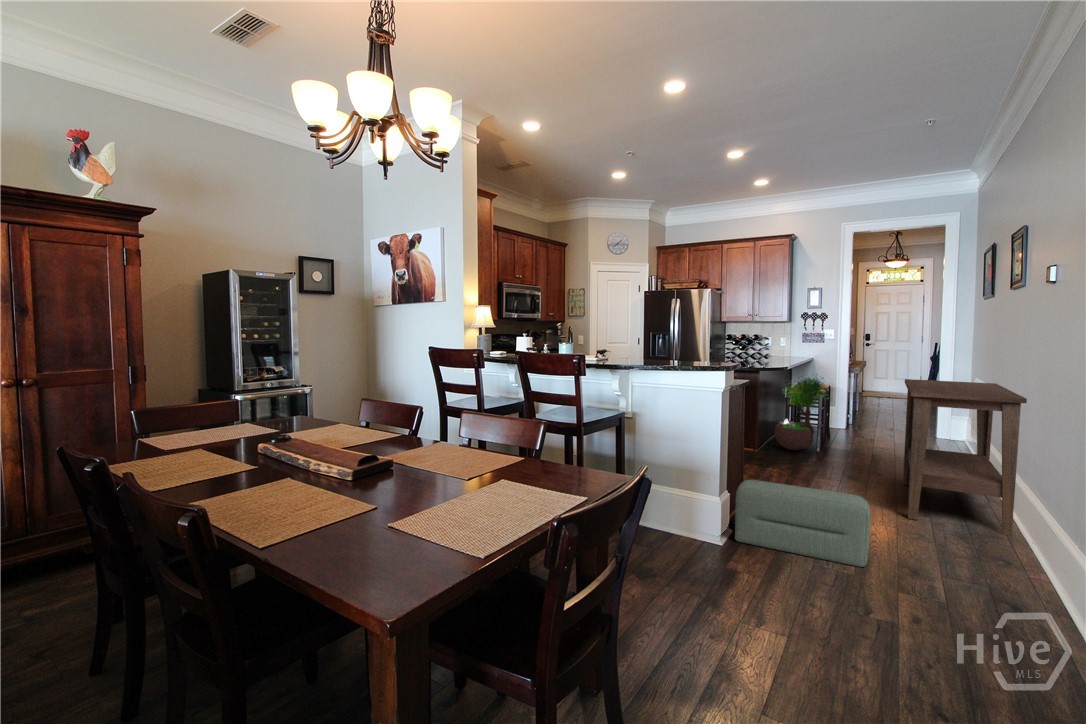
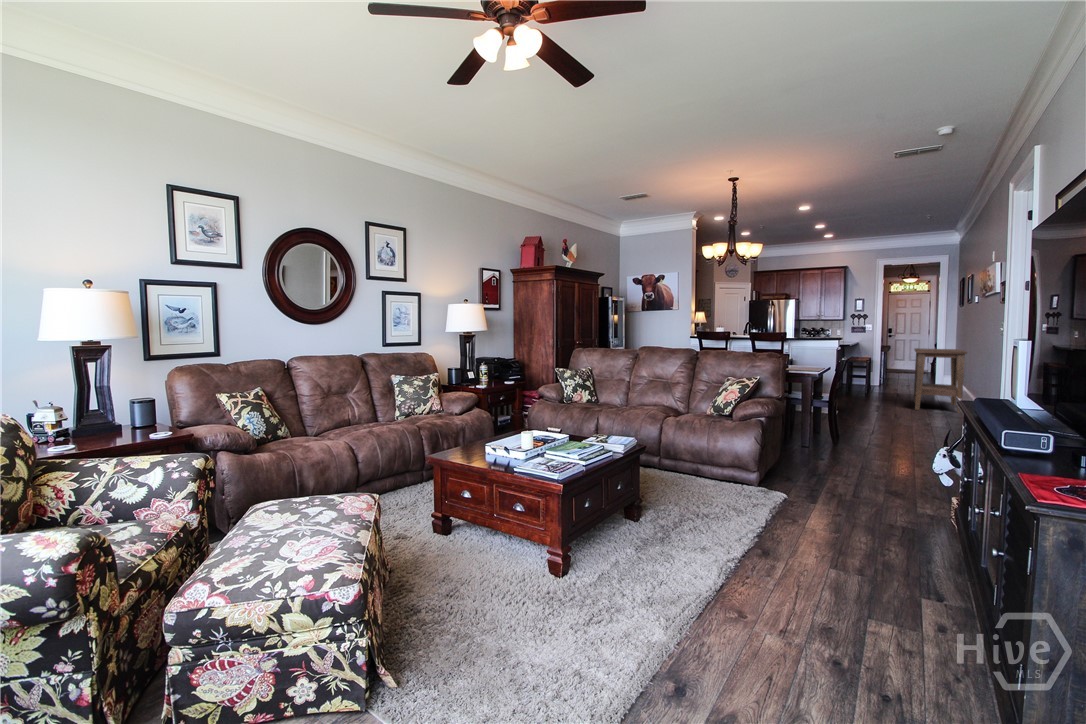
potted tree: present [775,376,827,450] -> none [839,347,872,393]
pouf: present [735,480,871,567] -> none [837,389,898,418]

